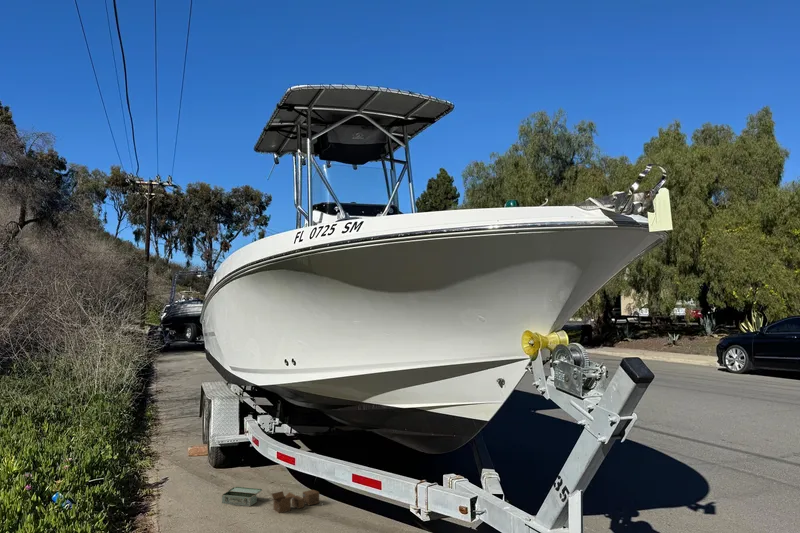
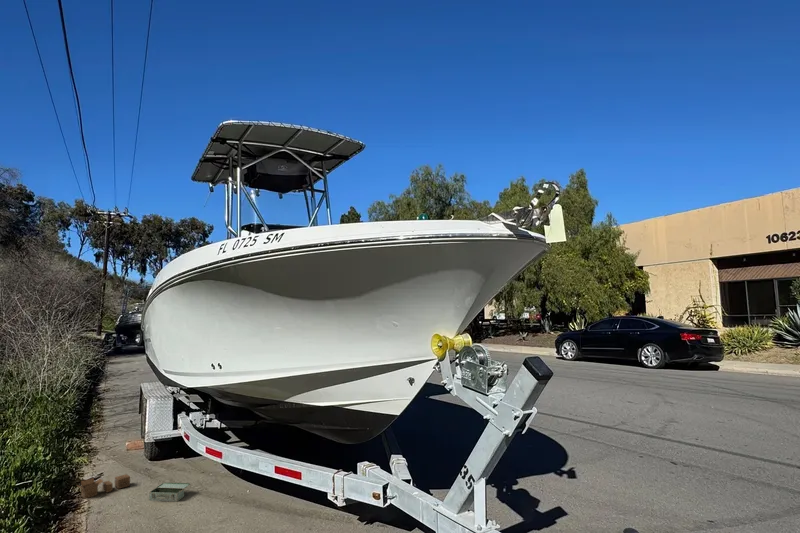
cardboard box: present [272,490,319,513] -> present [78,474,130,498]

